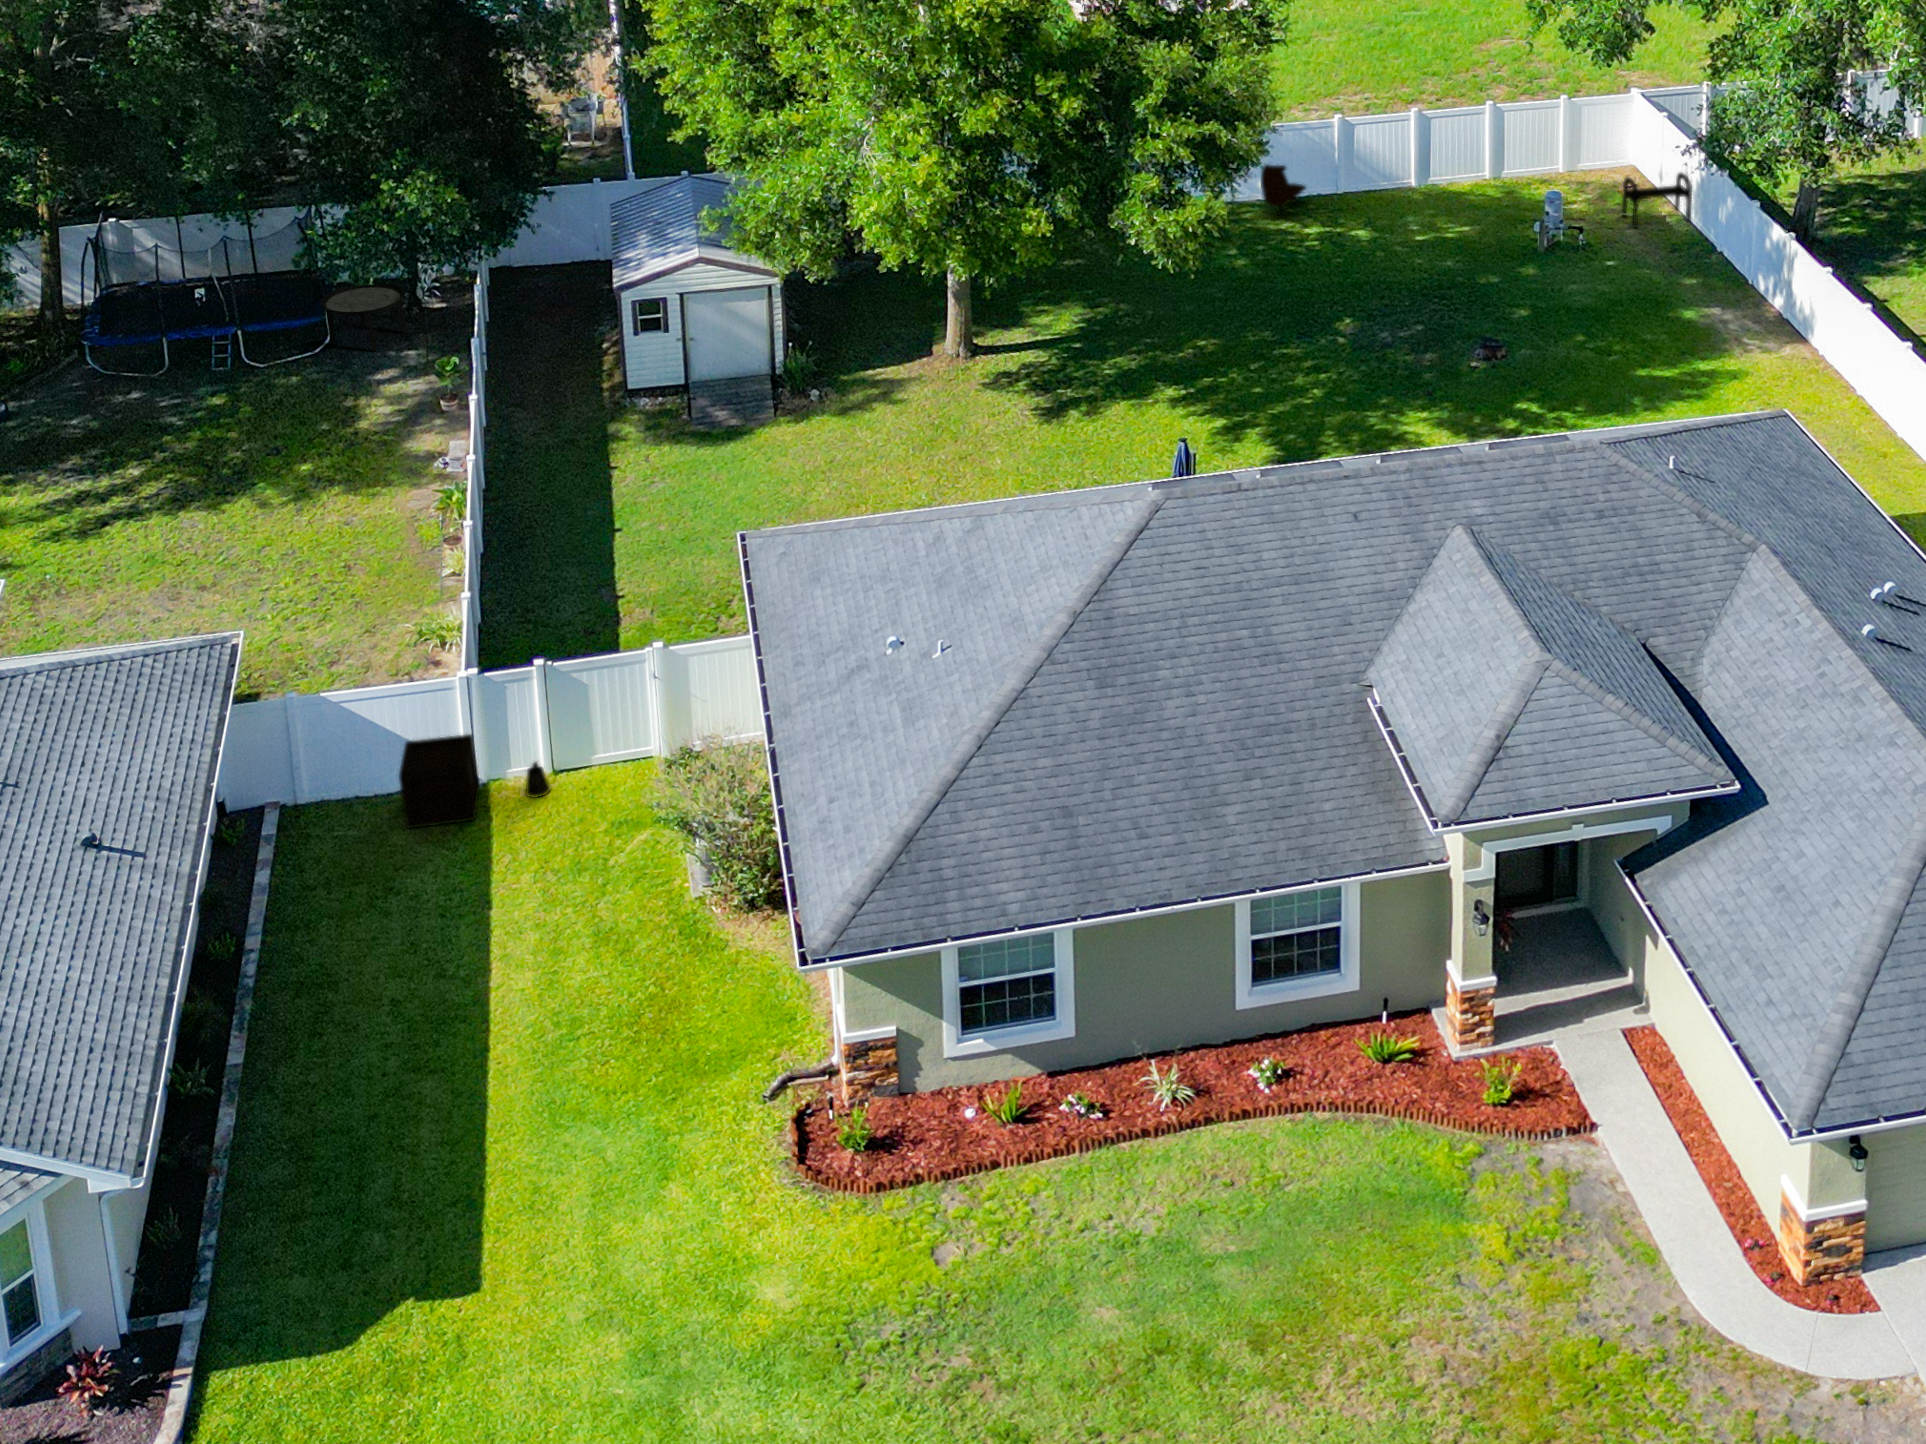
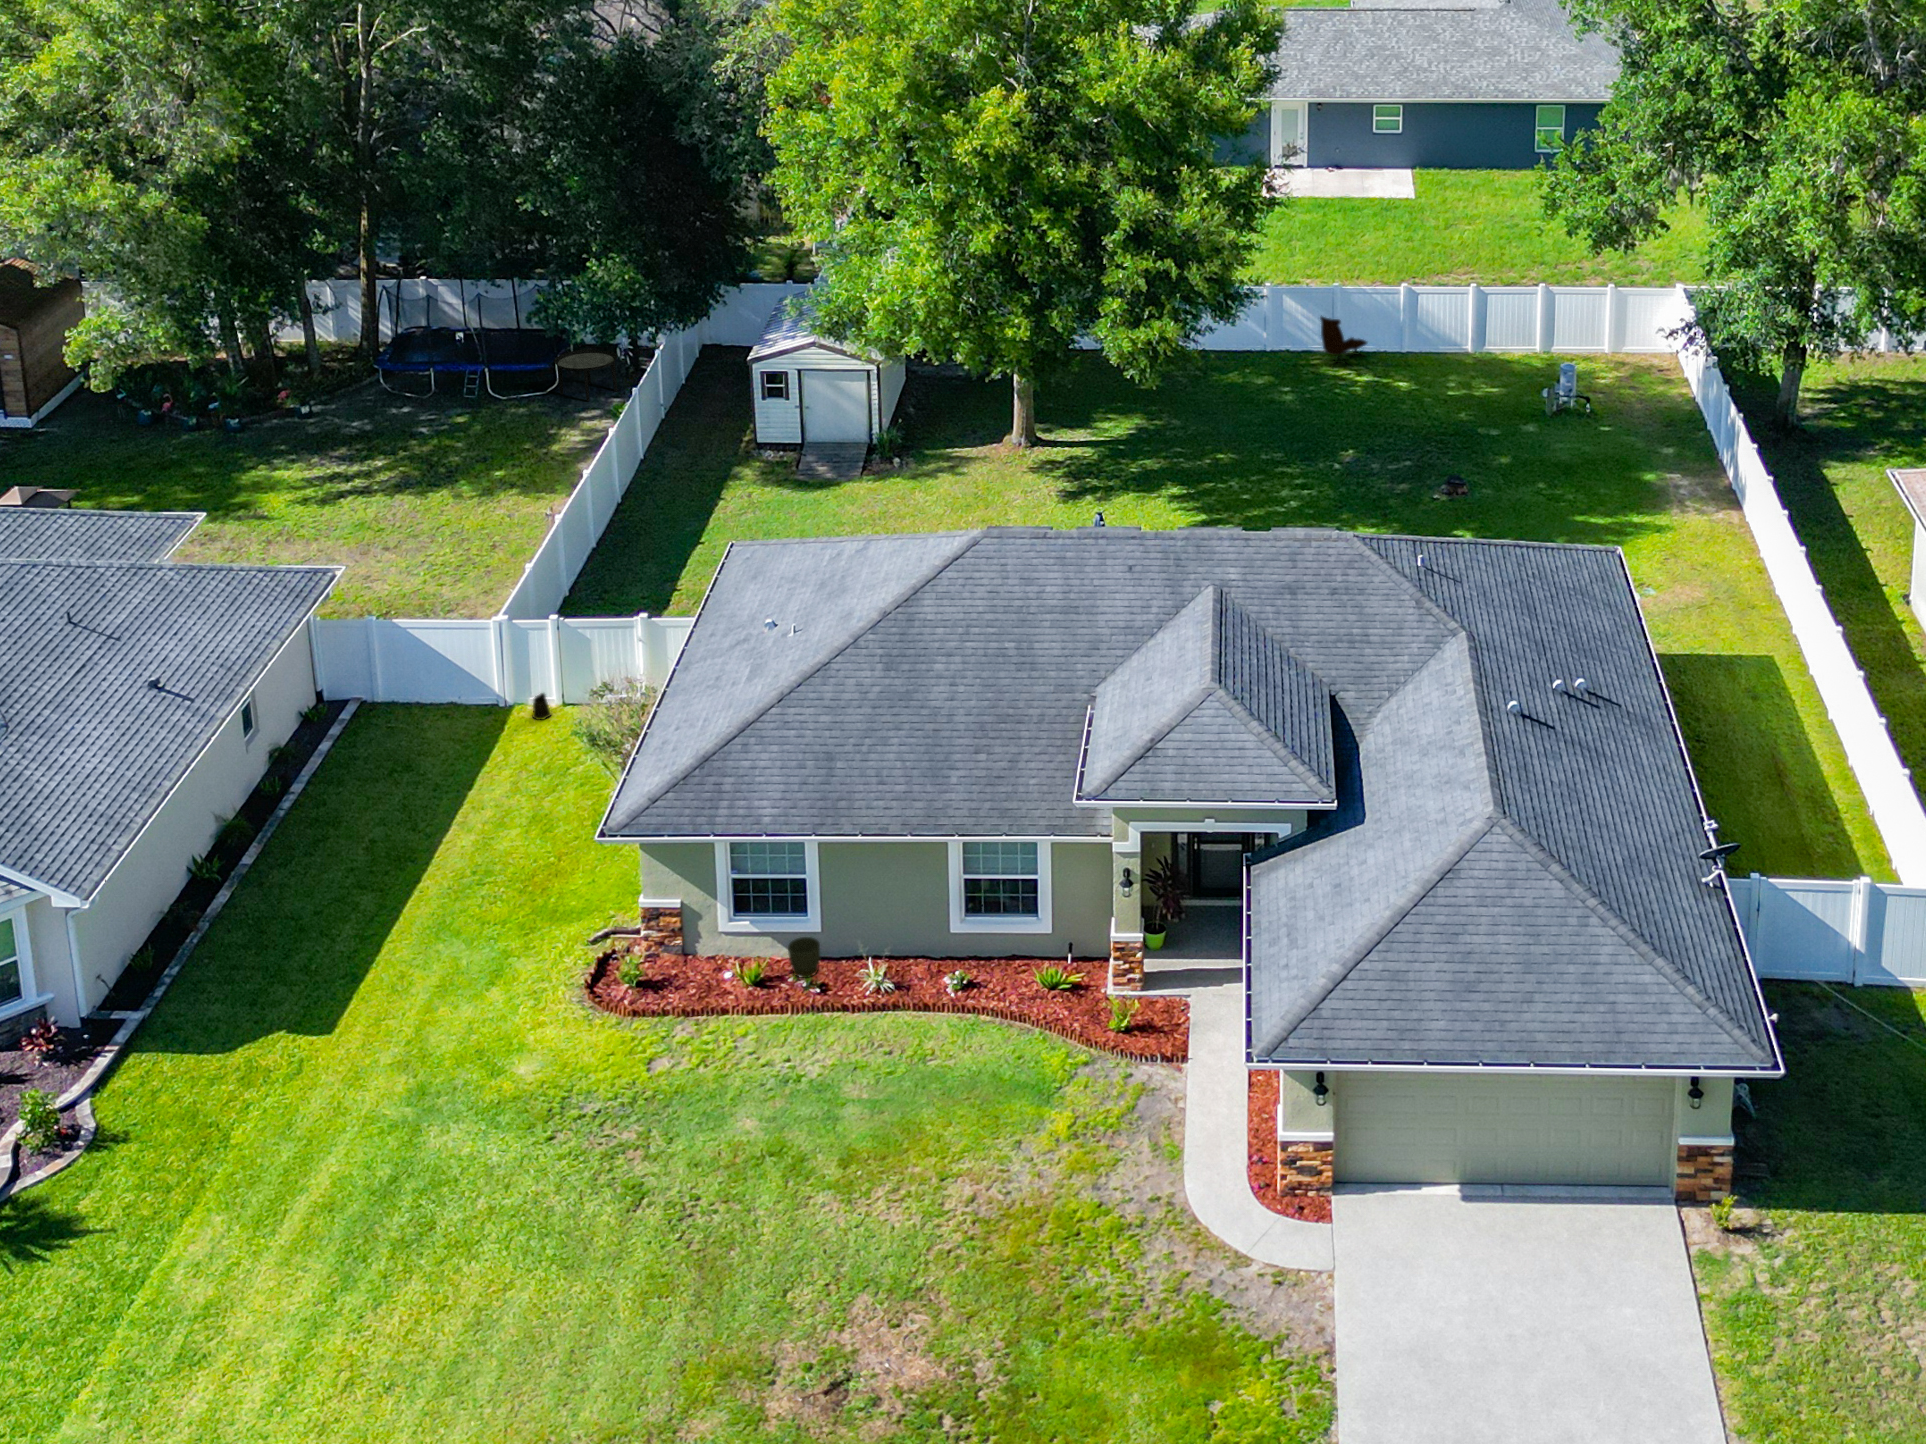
bench: present [1622,173,1692,227] -> none [1633,352,1695,399]
wooden crate: present [399,734,480,828] -> none [433,663,504,729]
planter: none [1048,1043,1087,1095] -> present [788,937,820,978]

